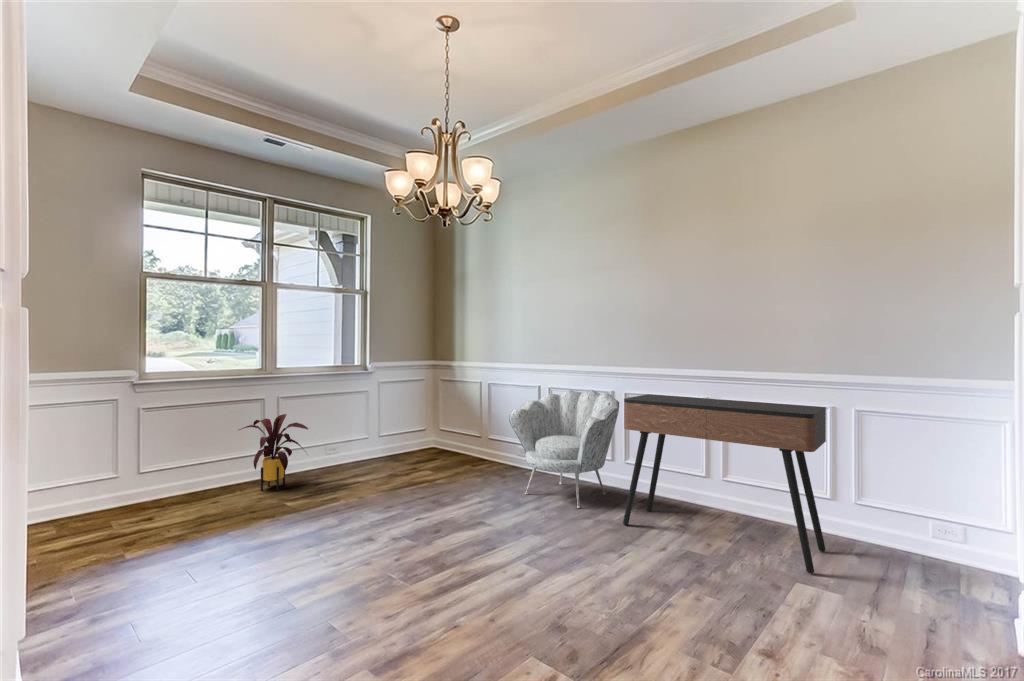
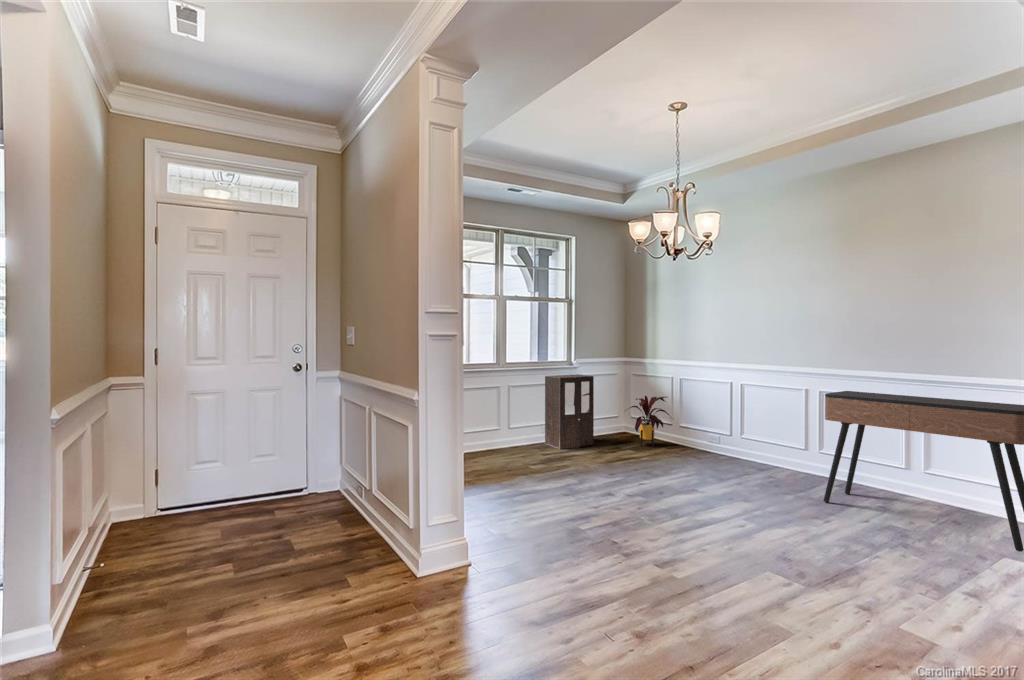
cabinet: none [326,381,388,475] -> present [545,374,594,449]
armchair: present [509,390,619,508] -> none [709,386,816,487]
house plant: present [239,414,308,491] -> present [630,396,669,447]

